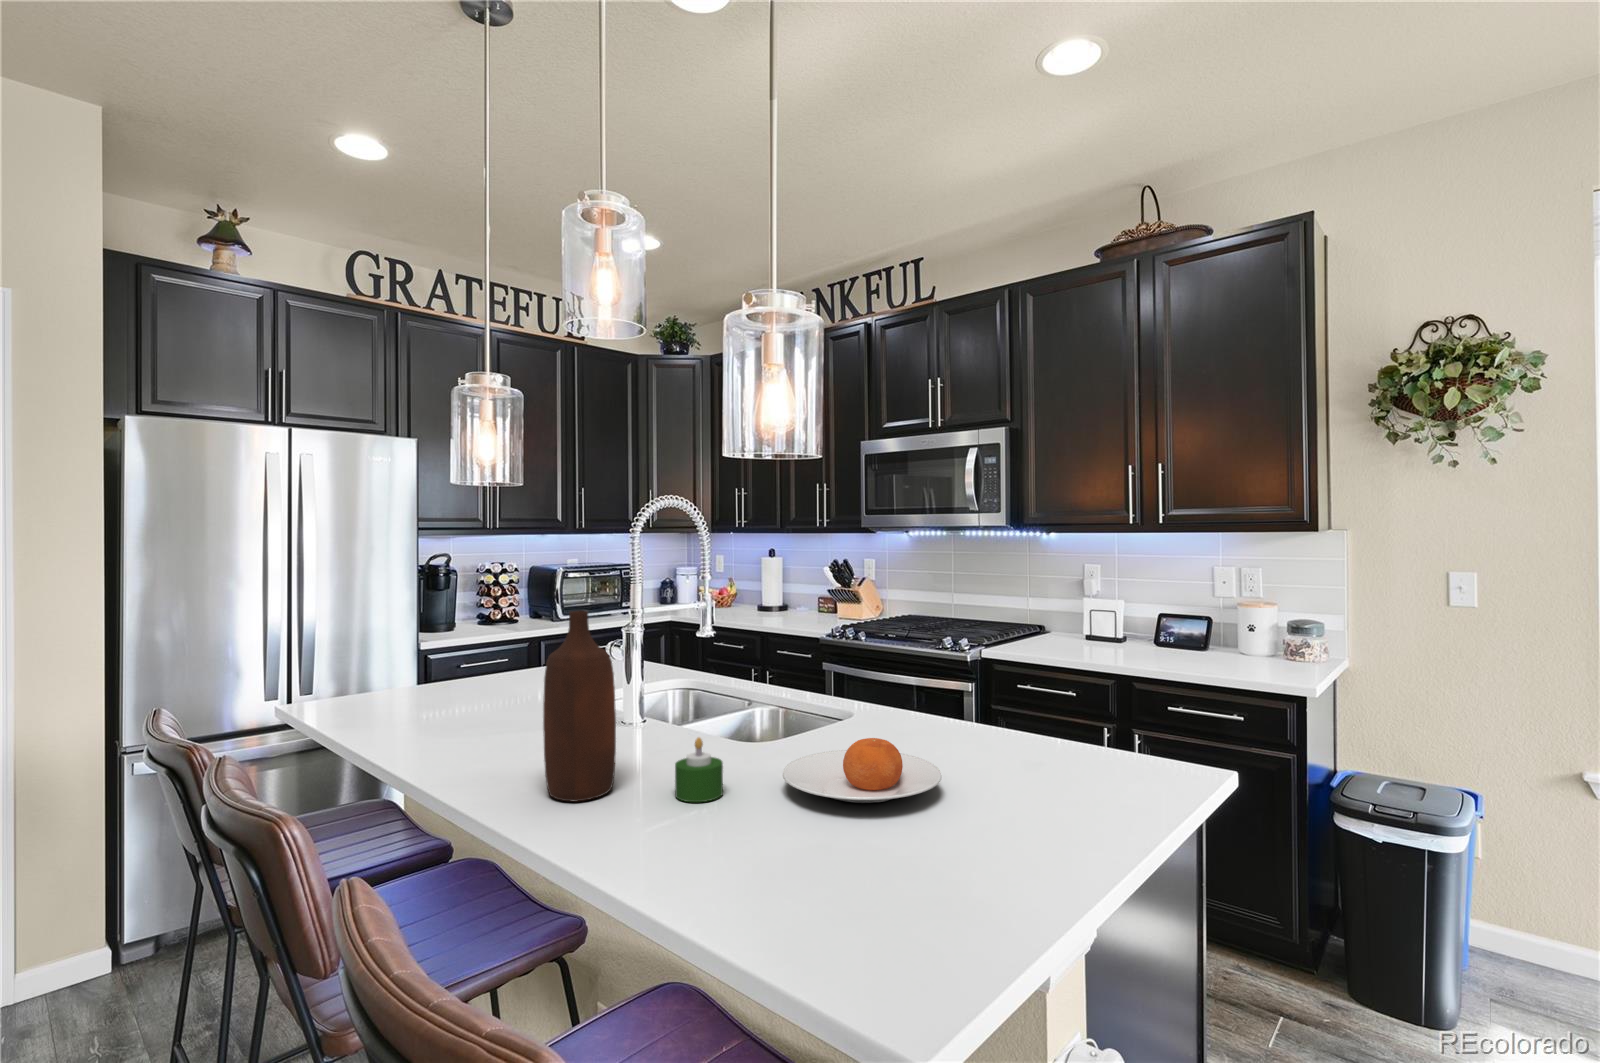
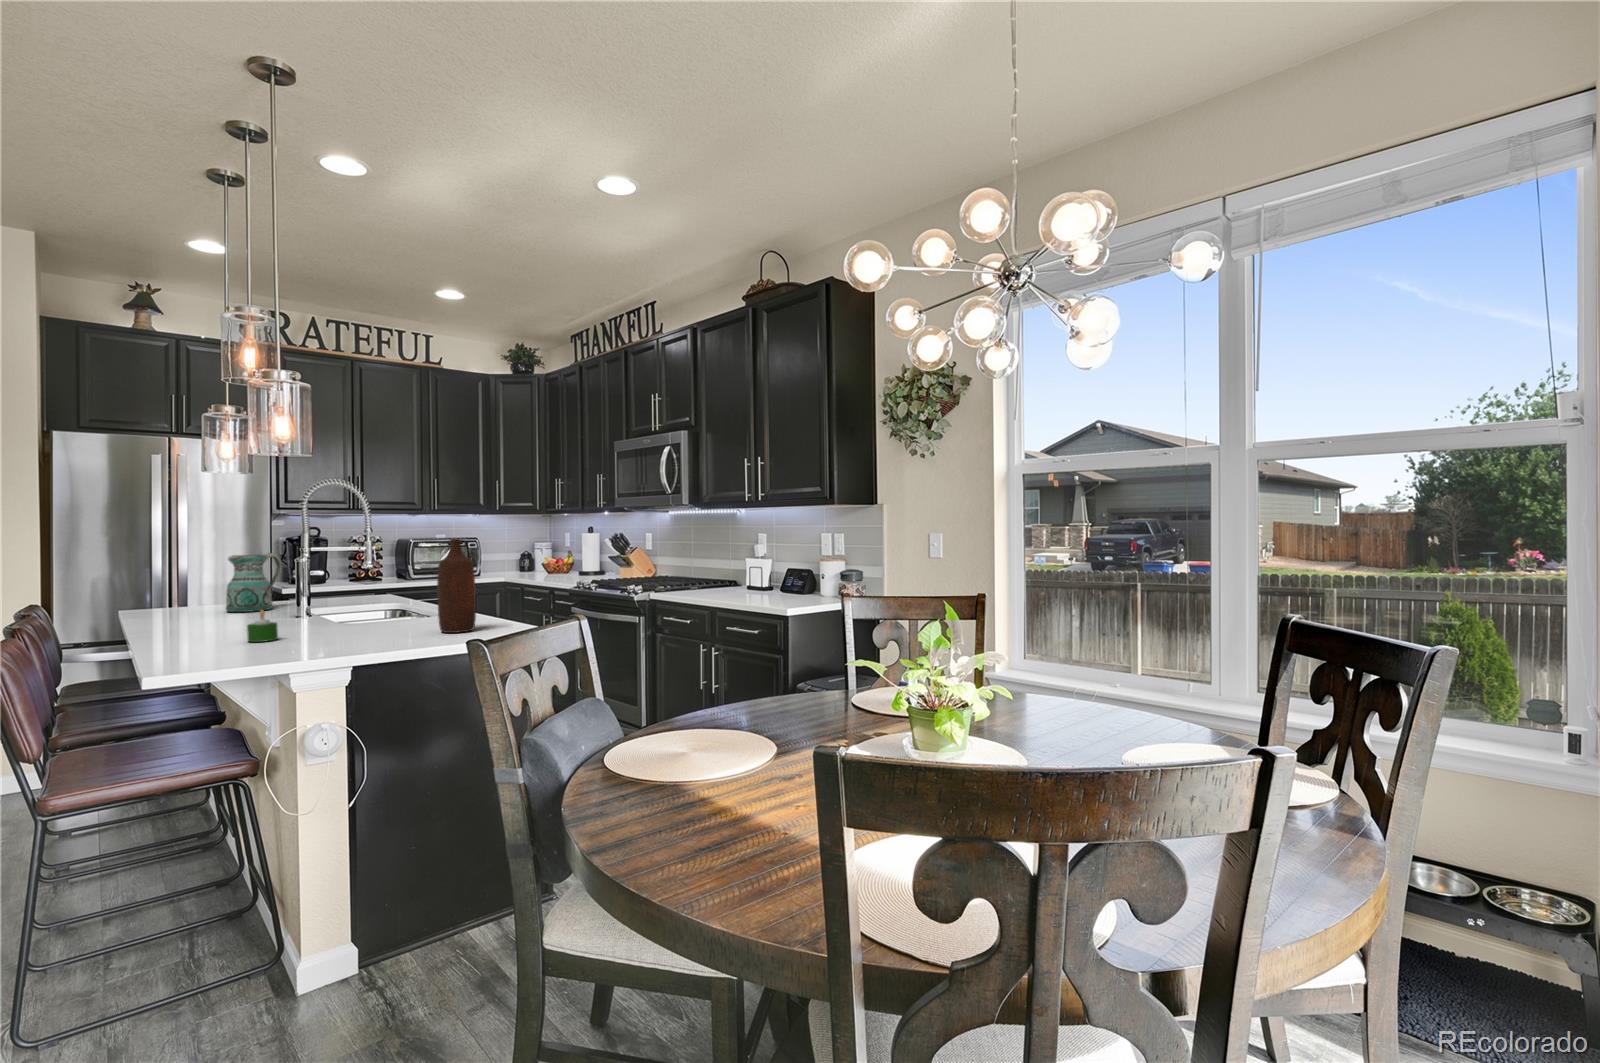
ceramic pitcher: none [442,600,510,696] -> present [226,553,282,612]
bottle: present [543,611,616,802] -> present [437,539,476,633]
plate: present [783,738,942,803] -> none [298,613,395,642]

